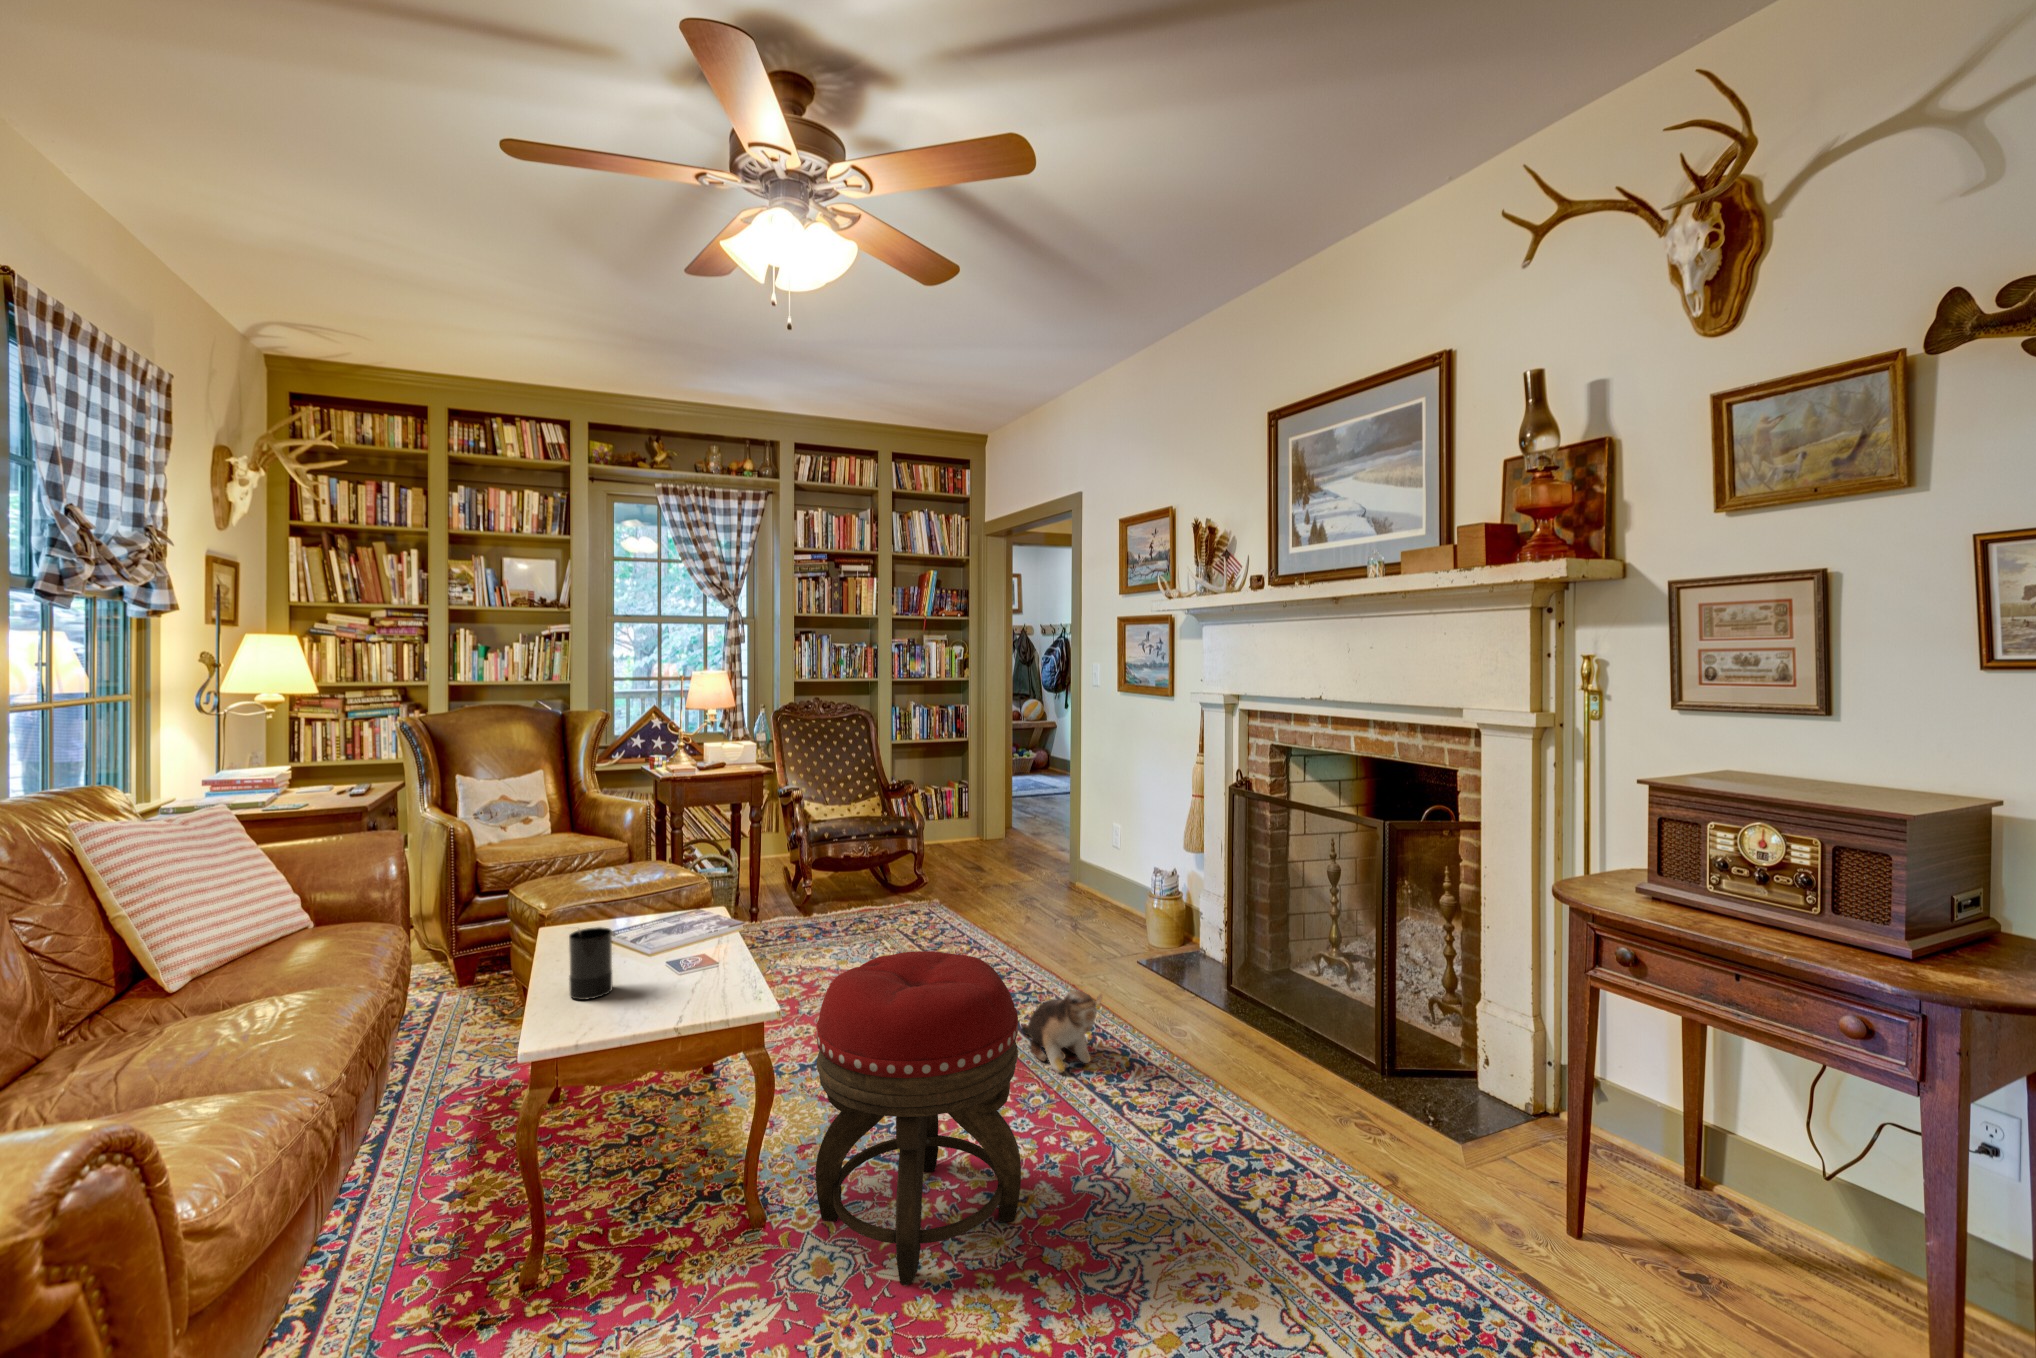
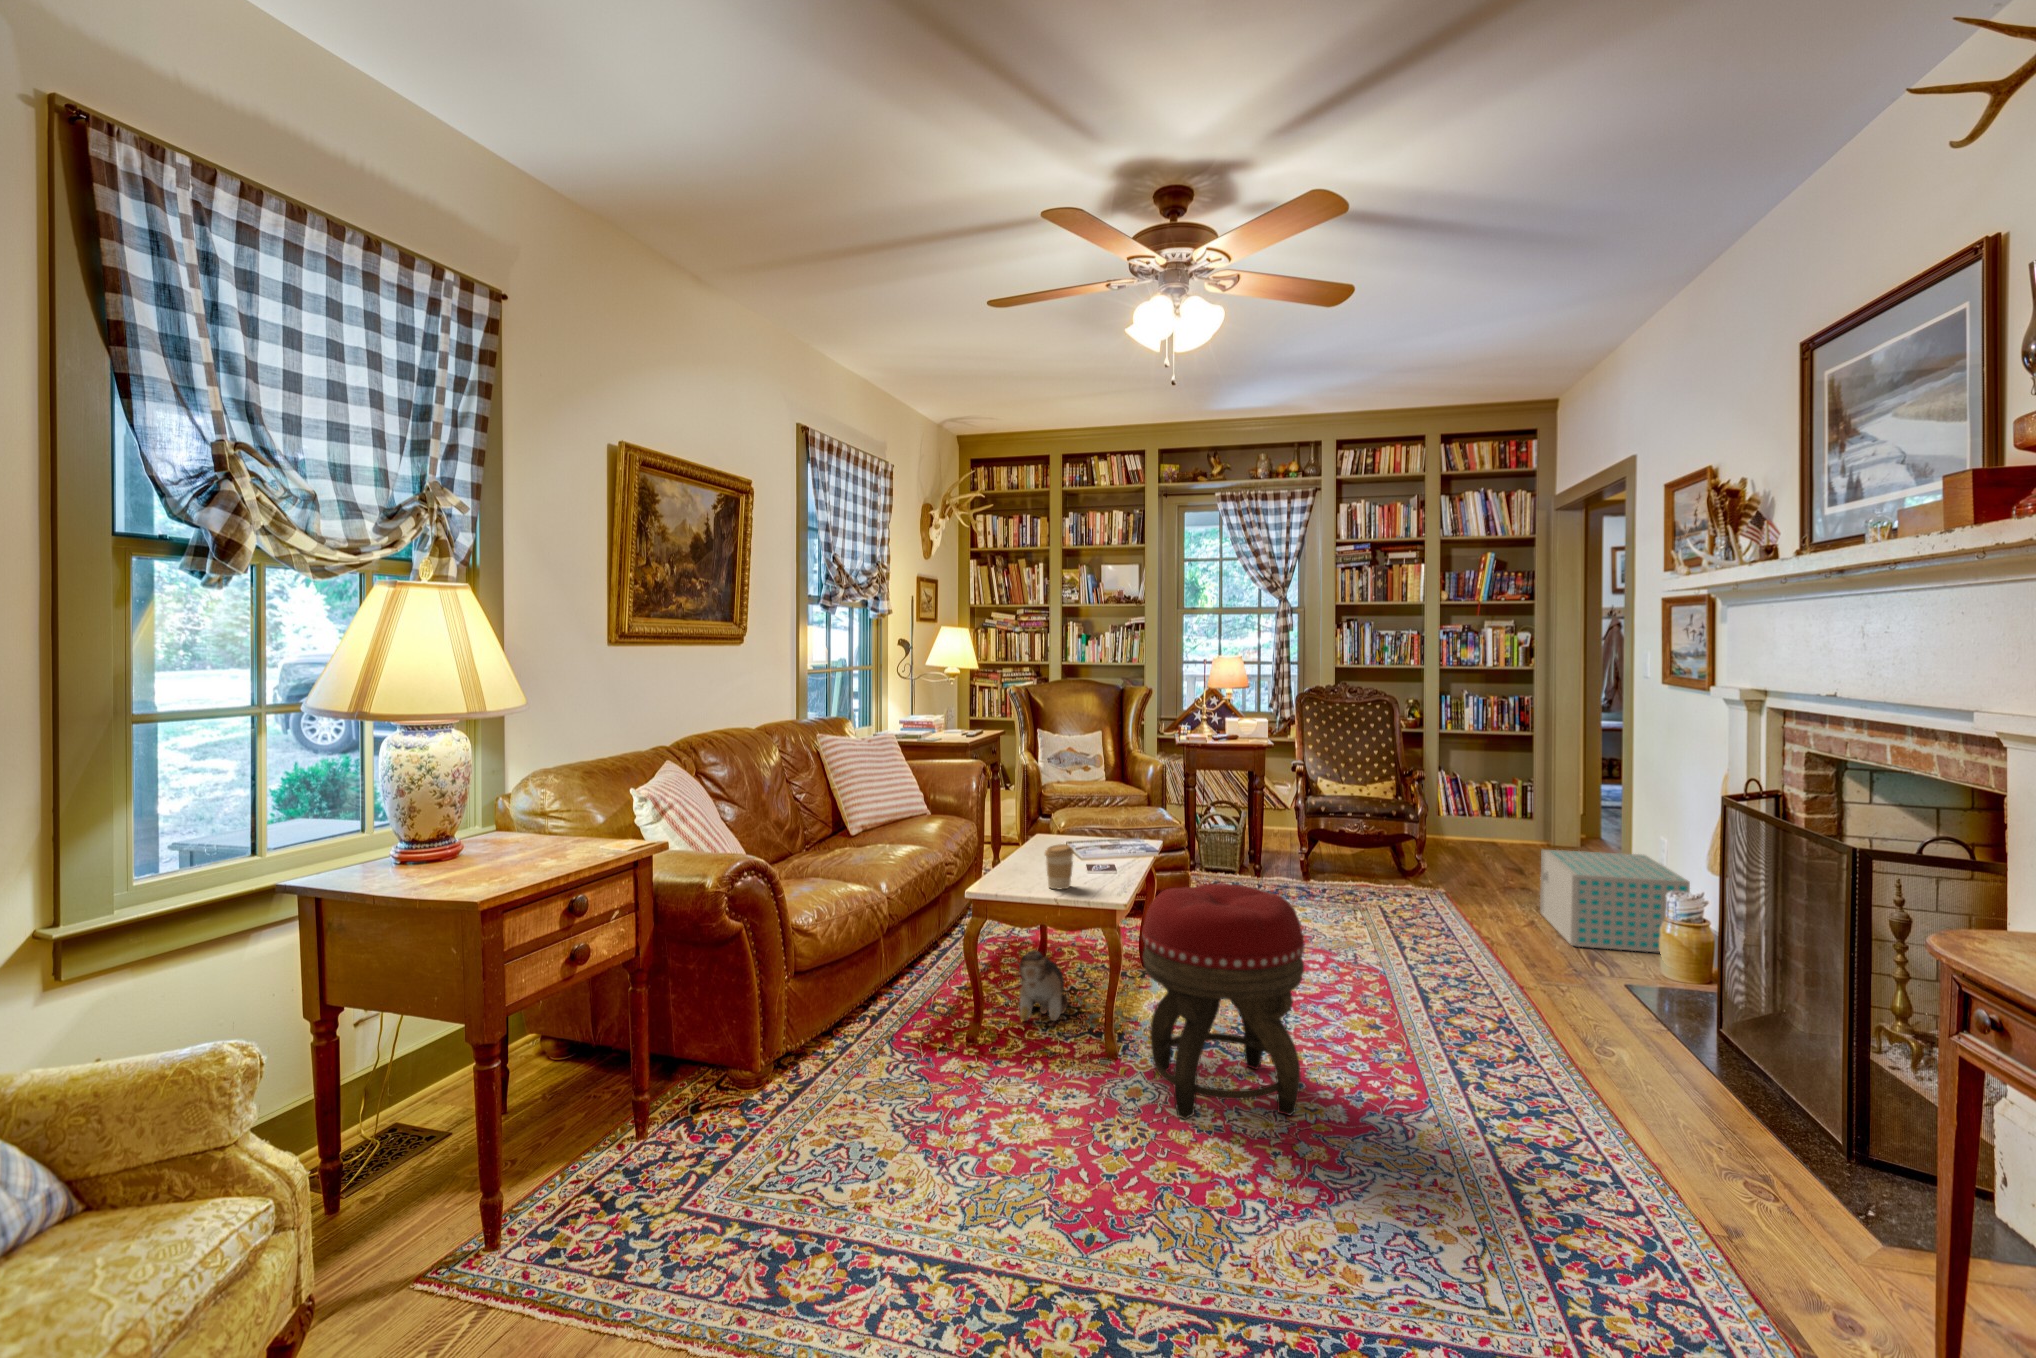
storage box: none [1031,838,1156,931] -> present [1540,850,1690,952]
candle: present [569,927,613,1000] -> none [1019,828,1045,877]
coffee cup: none [631,941,677,1011] -> present [1045,844,1074,889]
plush toy: present [1021,990,1103,1073] -> present [1019,950,1069,1021]

